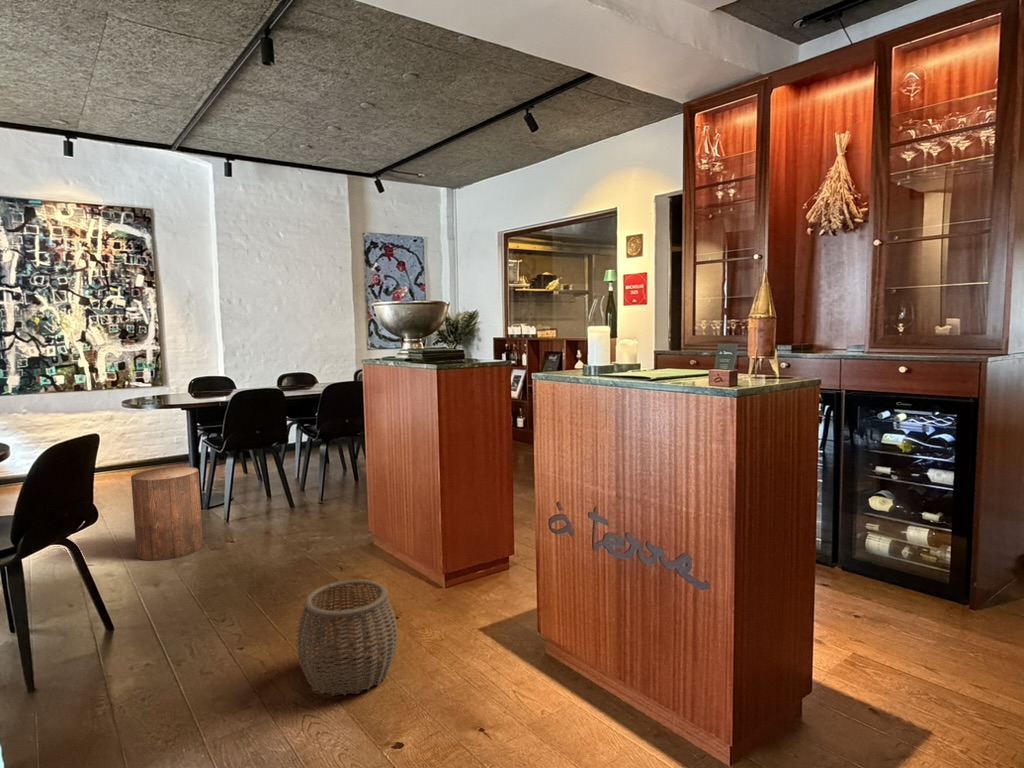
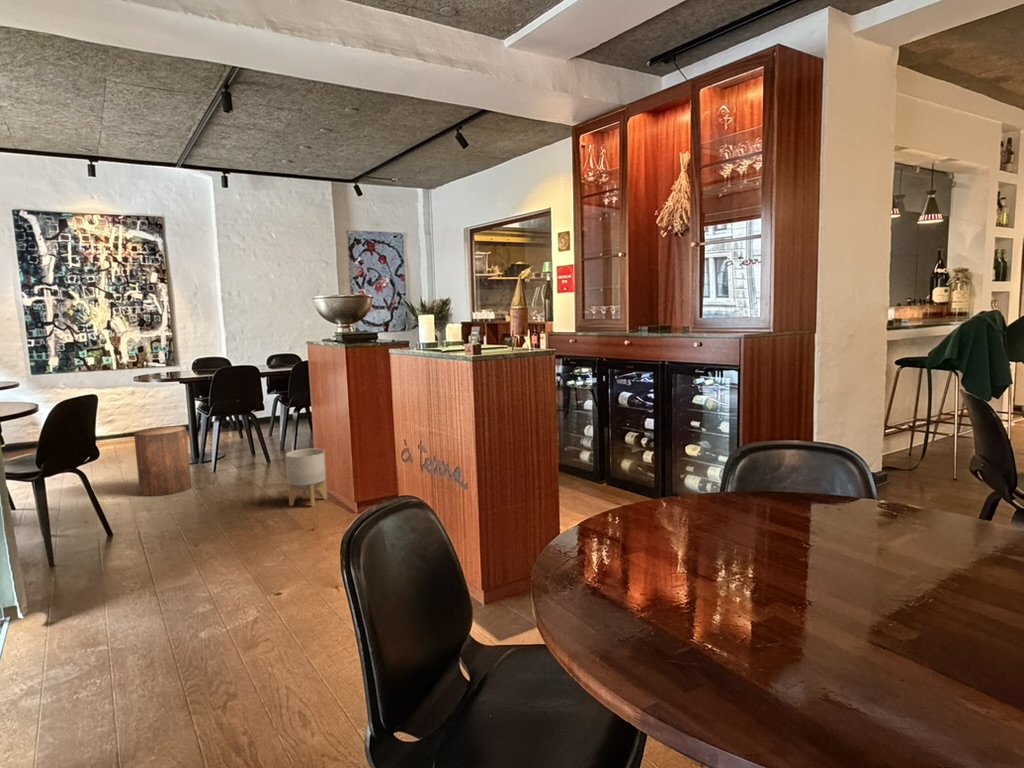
planter: none [342,499,392,578] -> present [286,449,327,507]
woven basket: present [297,580,398,696] -> none [224,497,298,572]

